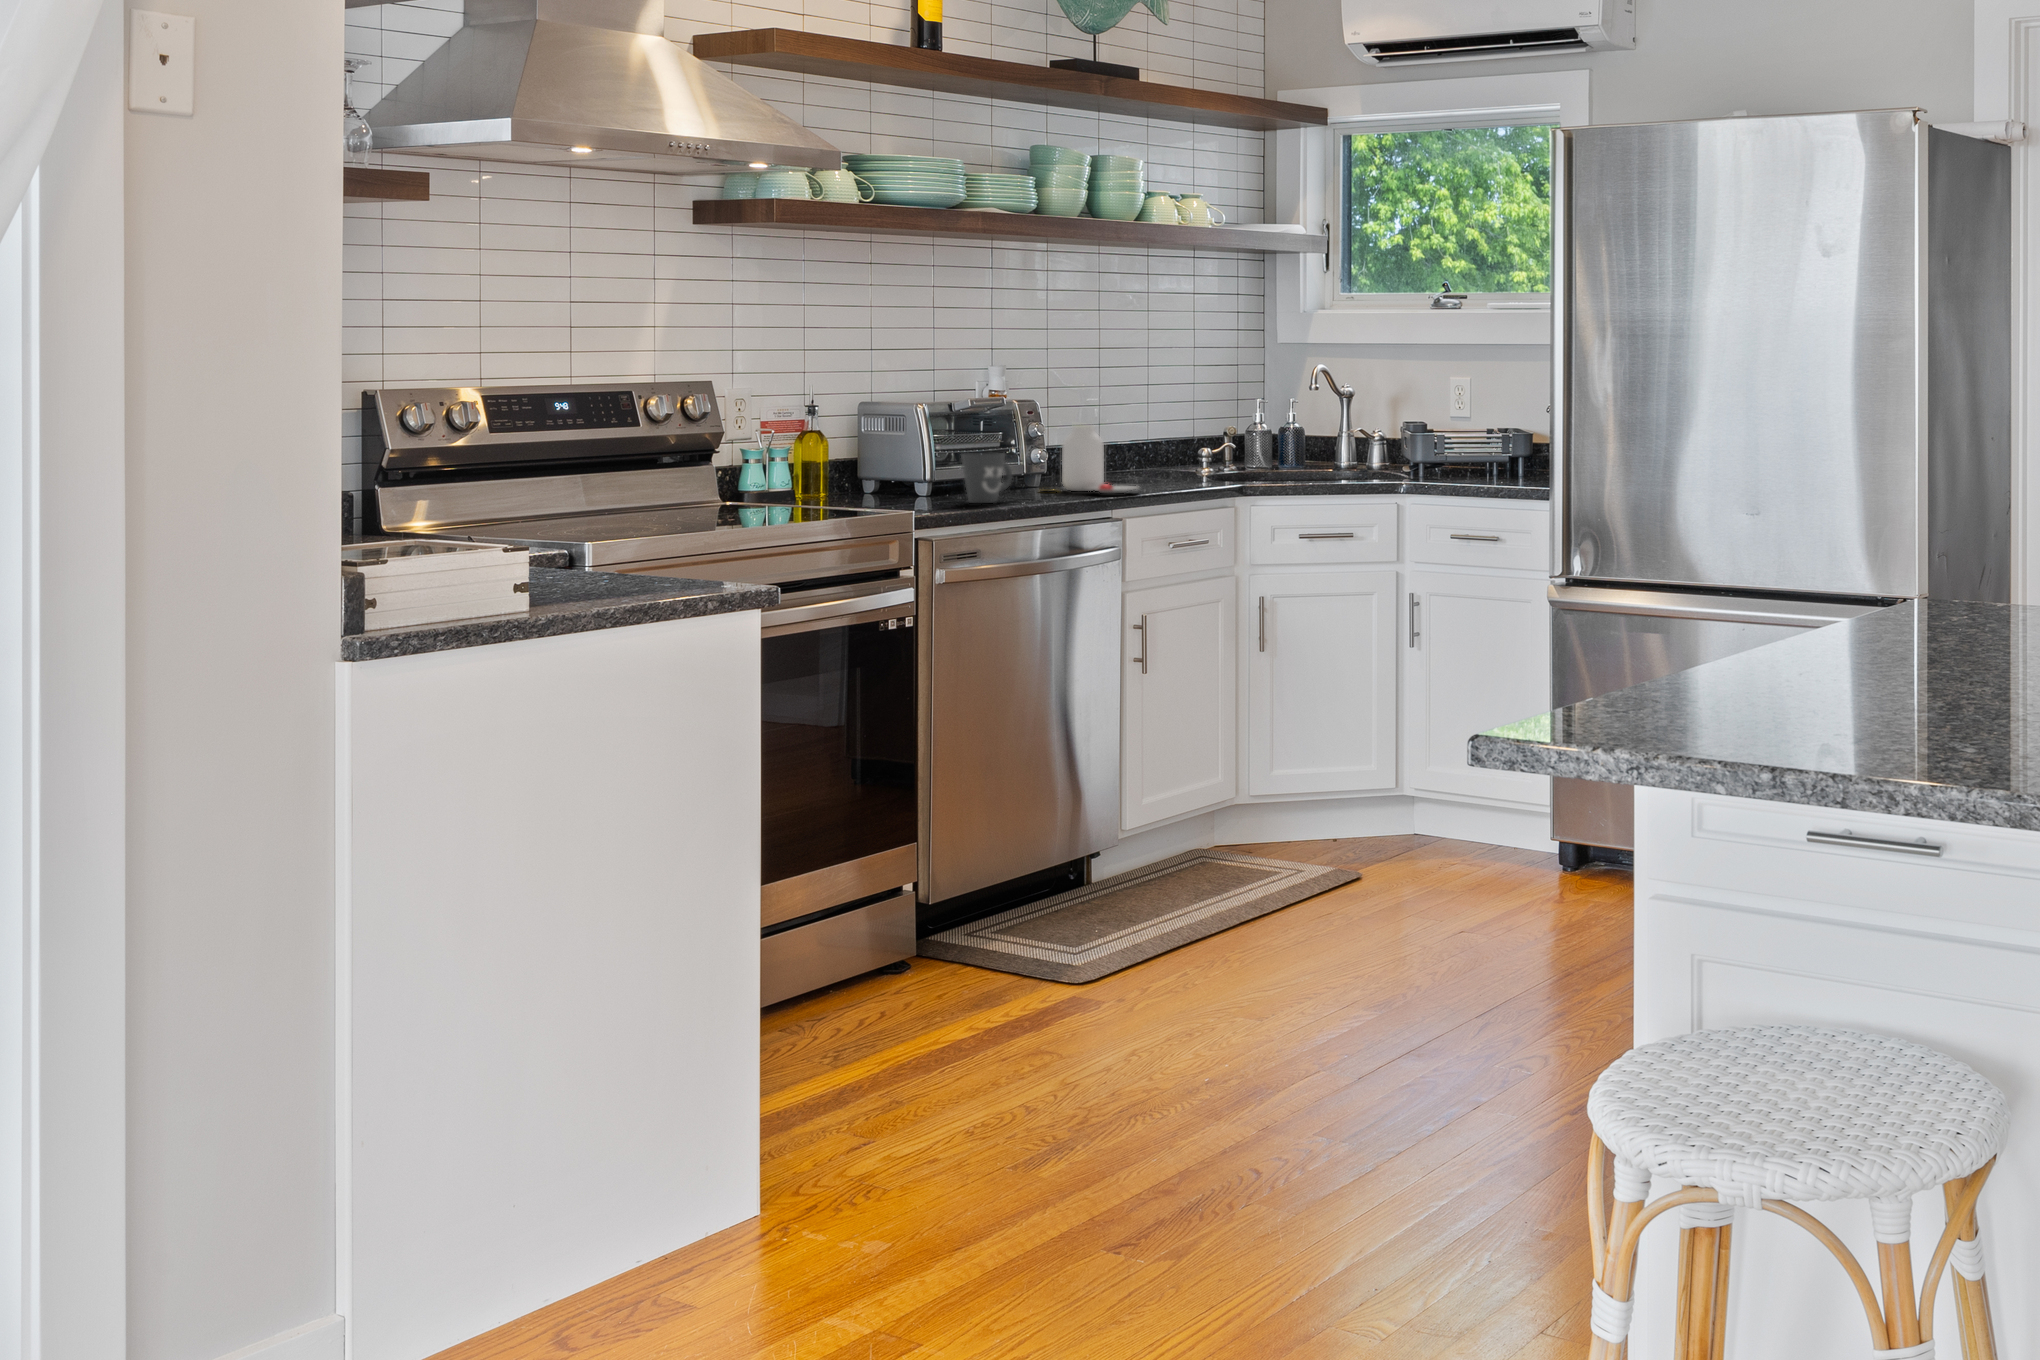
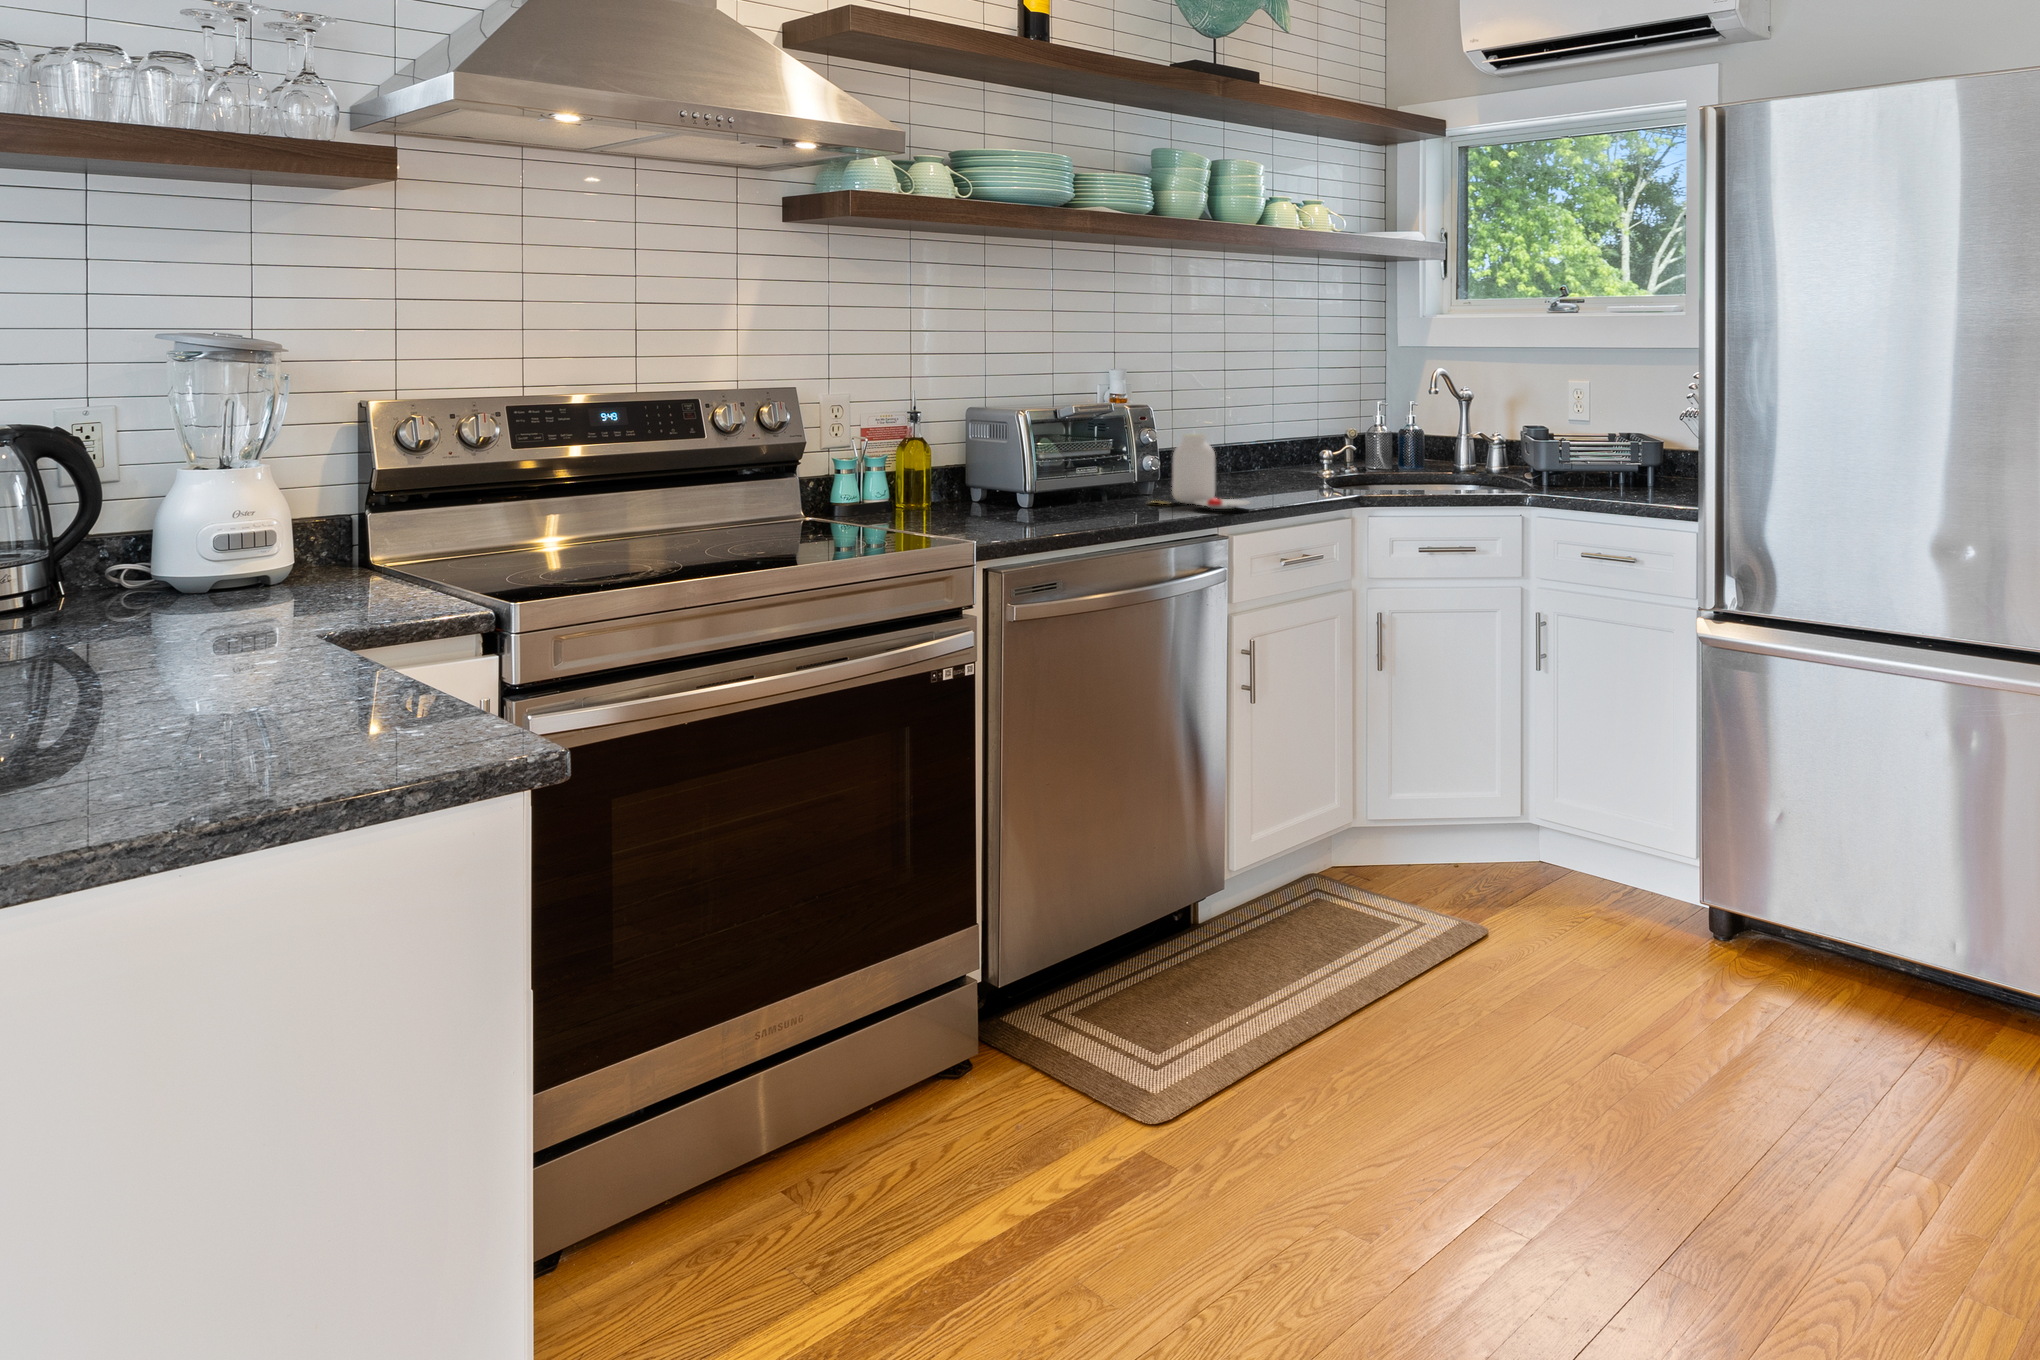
mug: present [961,453,1012,503] -> none [1056,466,1112,522]

